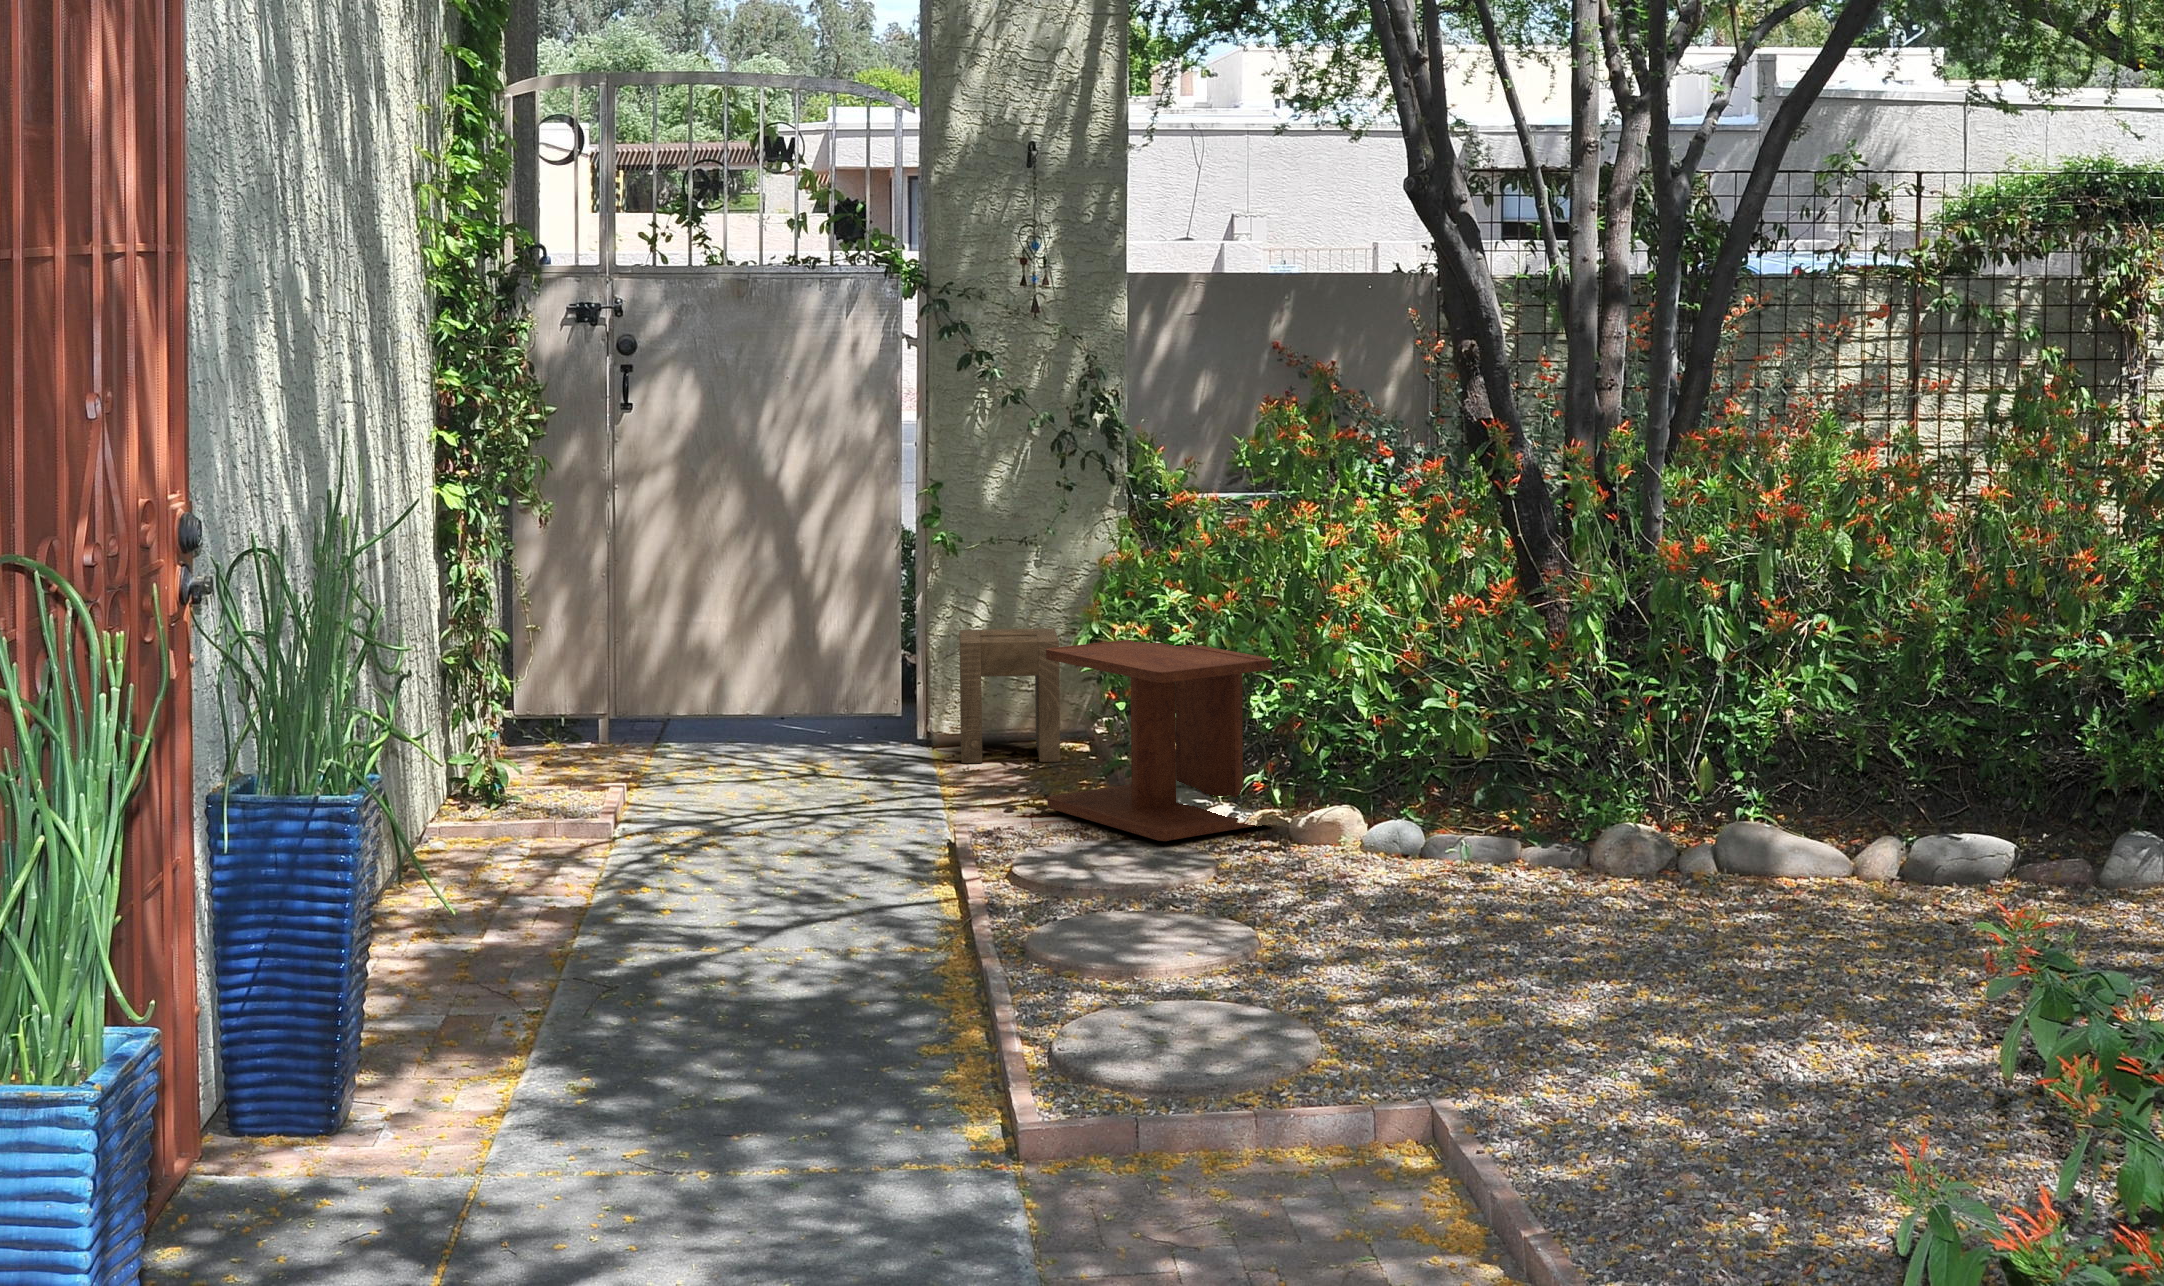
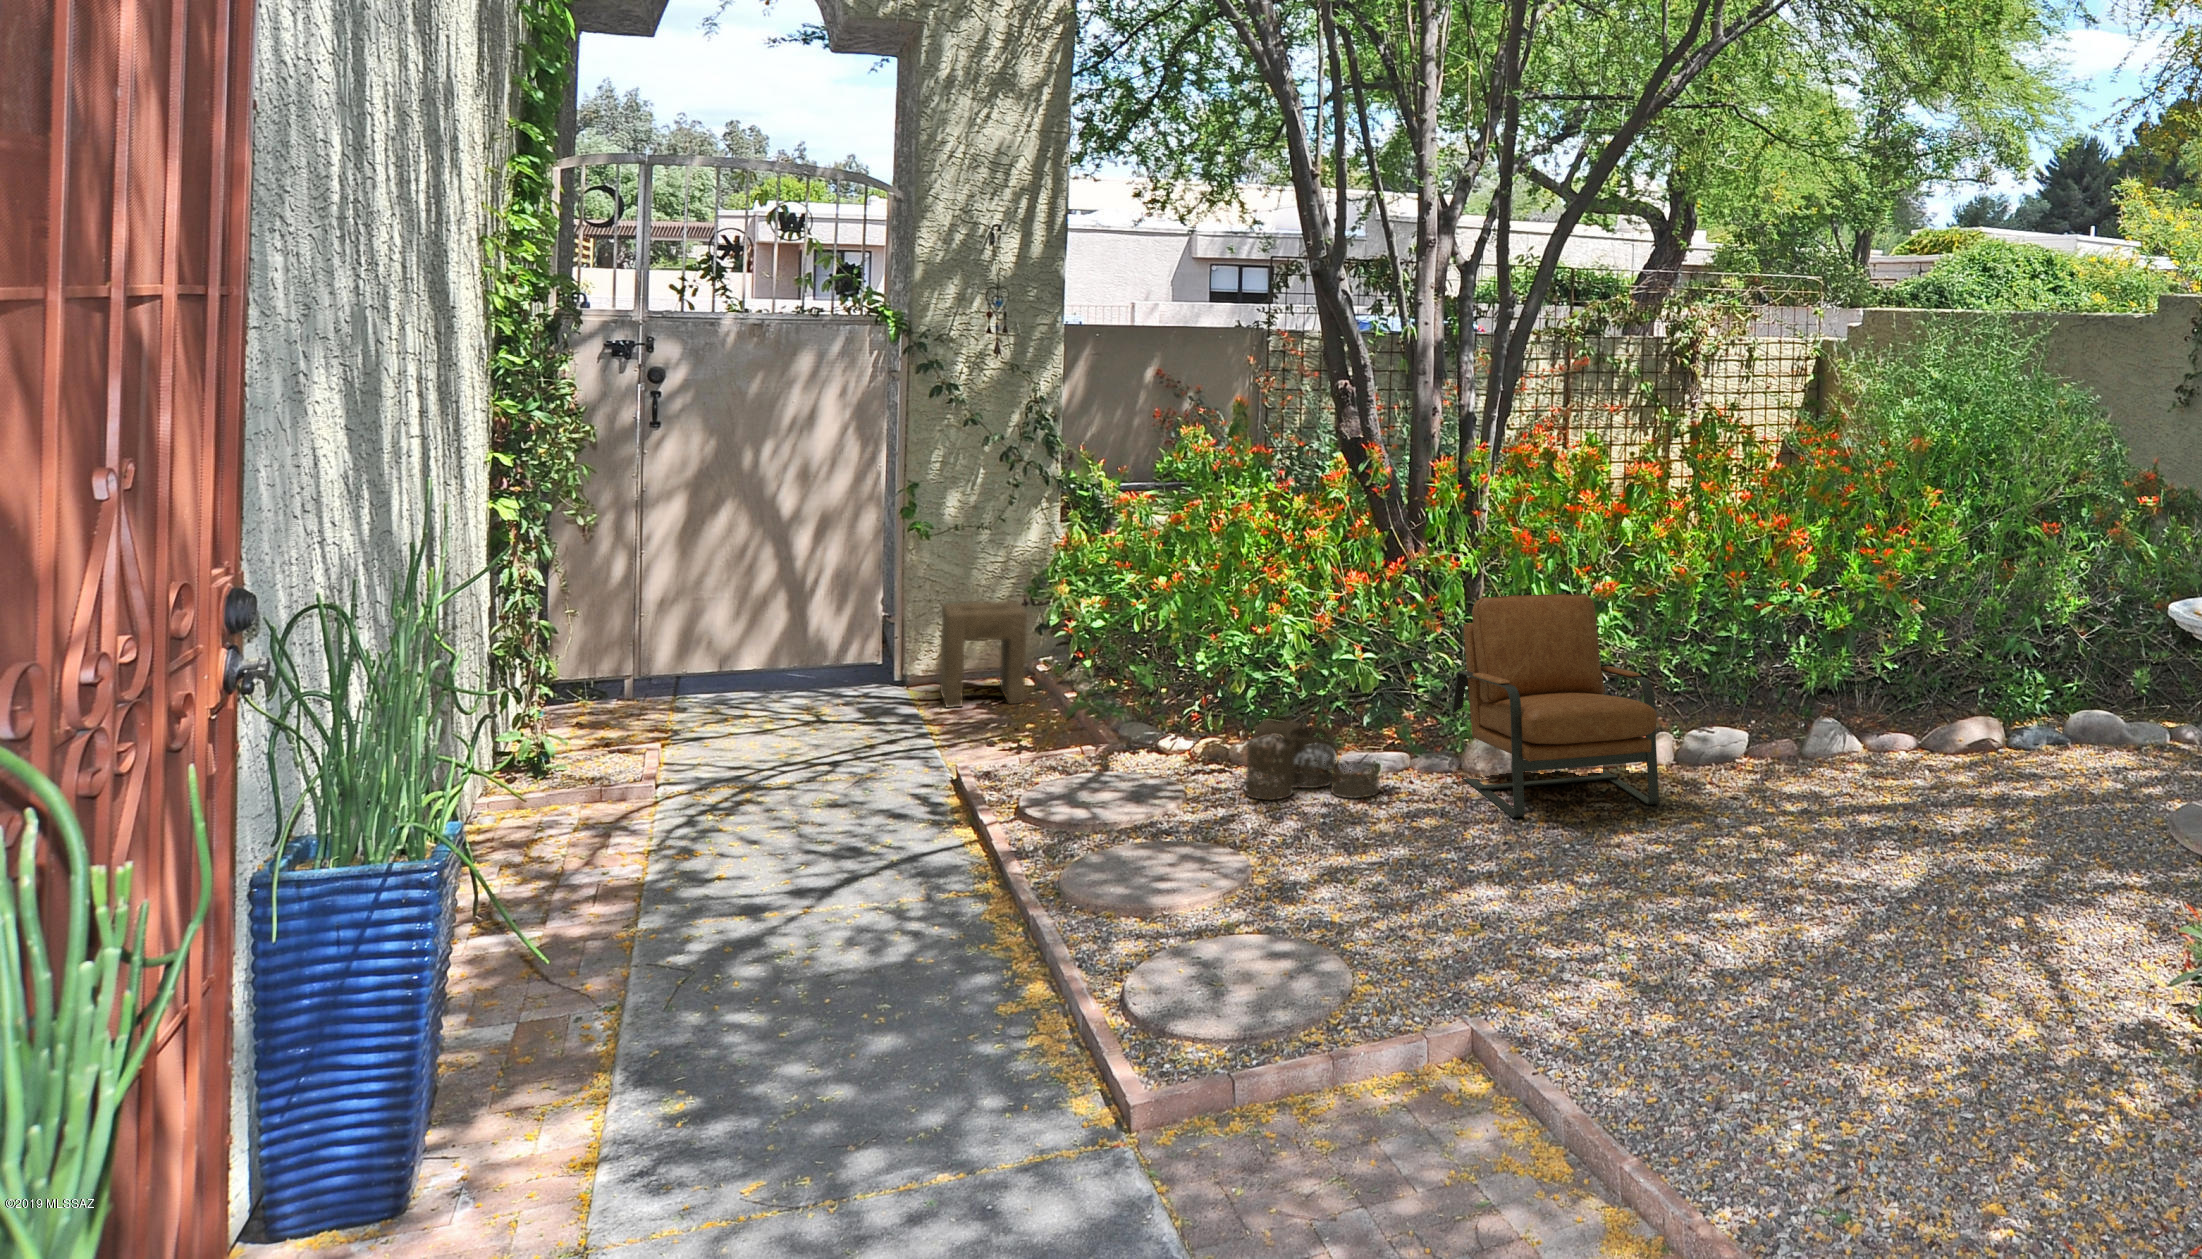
chair: none [1598,608,1892,913] -> present [1452,594,1659,817]
side table: present [1046,640,1272,842] -> none [1031,614,1214,775]
woven basket: none [1297,766,1484,881] -> present [1246,712,1379,800]

